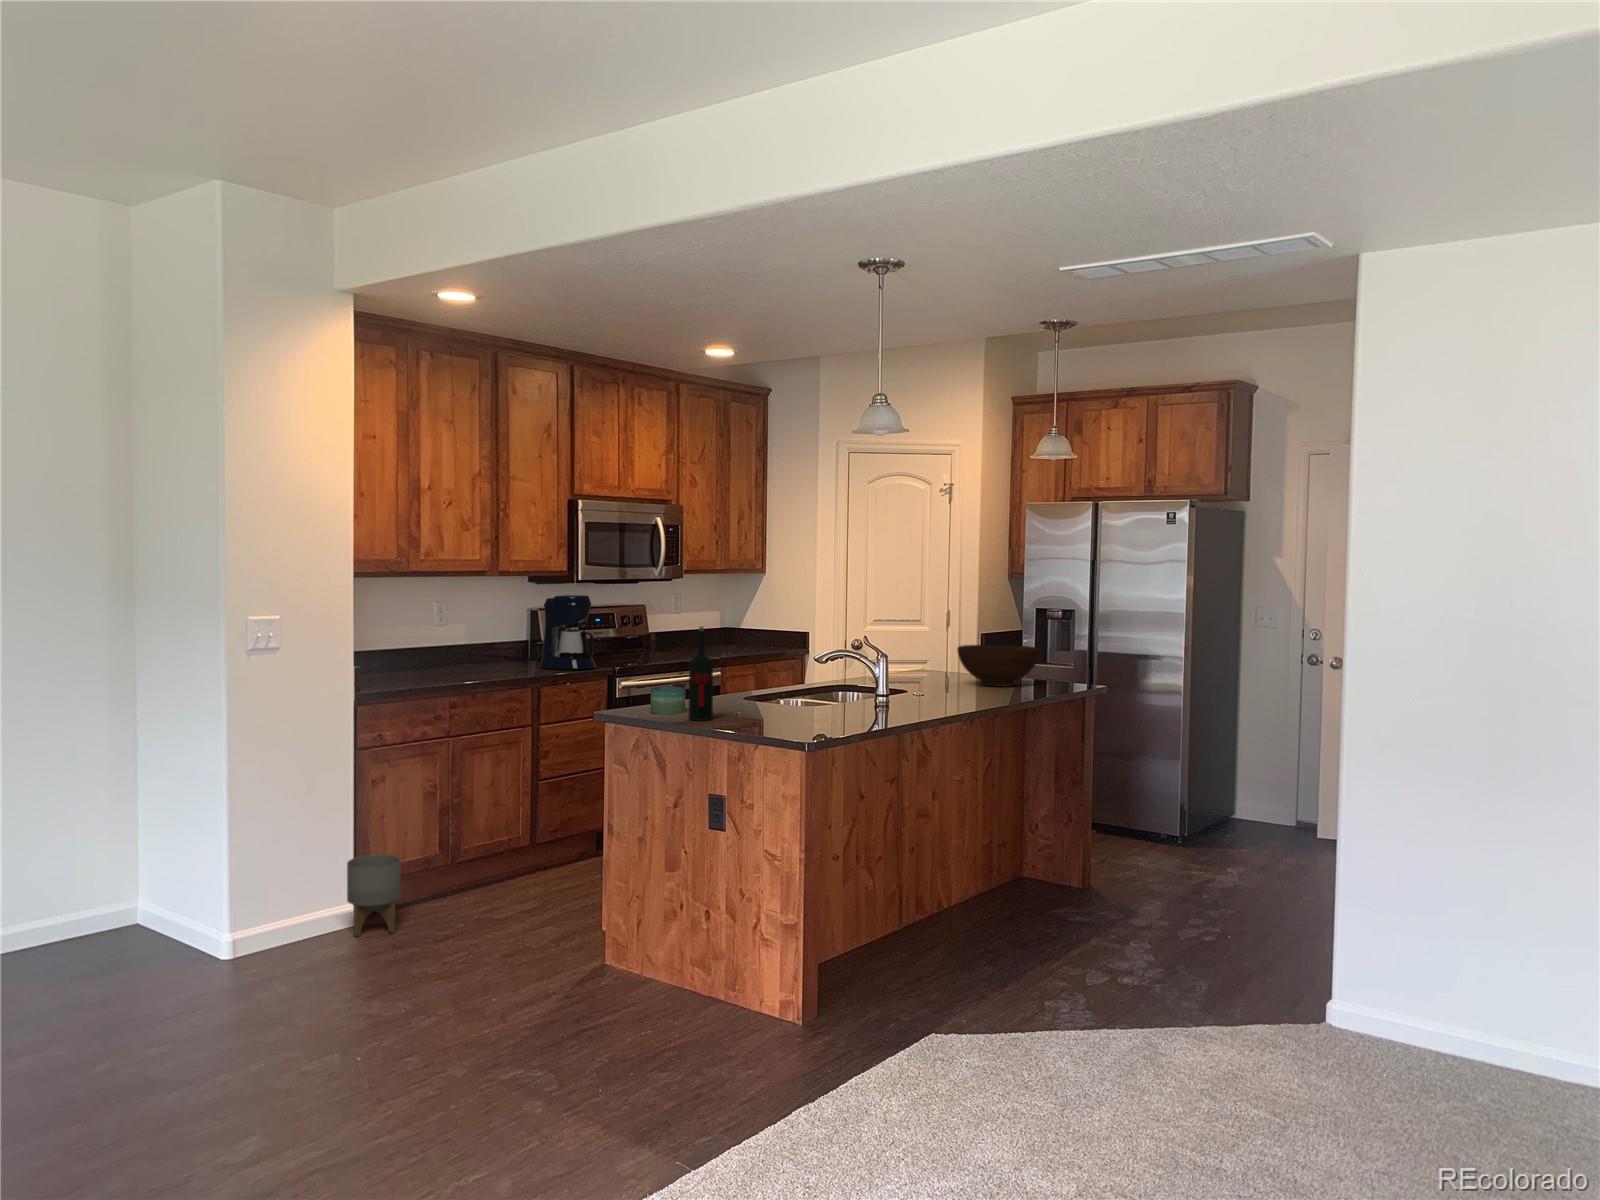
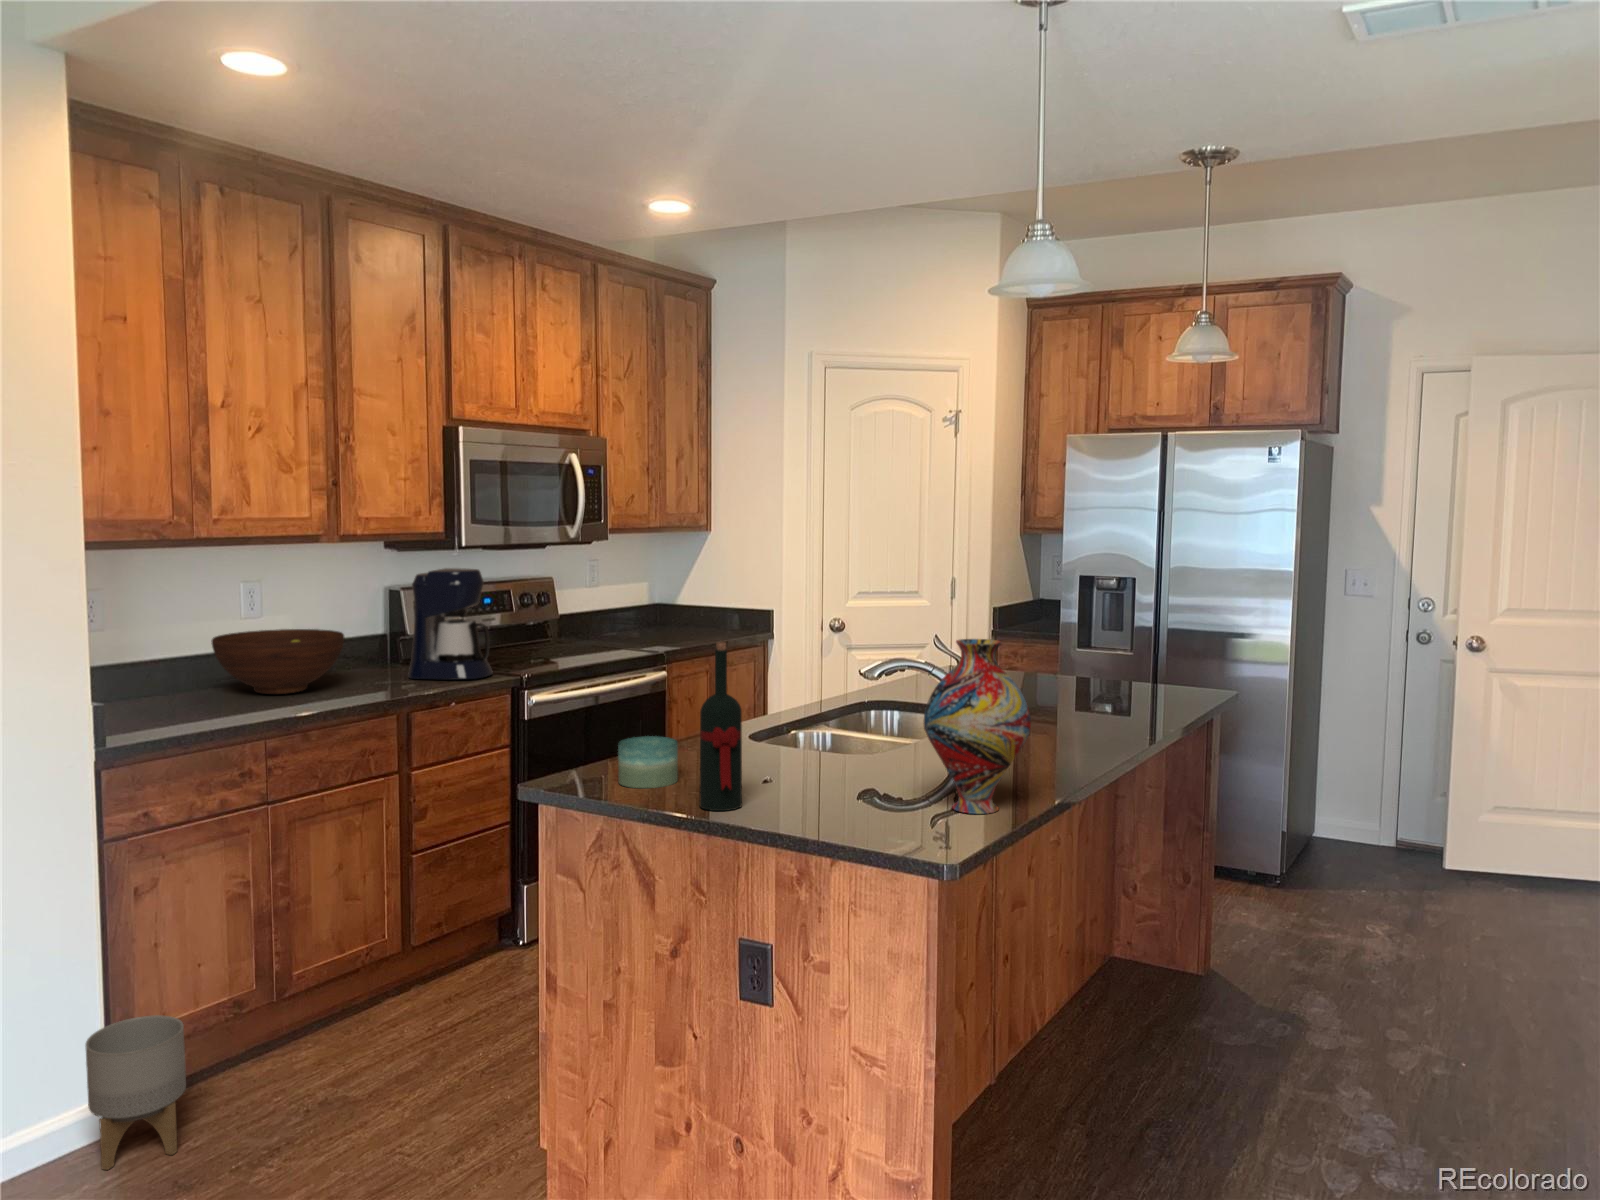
vase: none [811,626,870,723] -> present [924,639,1031,814]
fruit bowl: present [957,645,1040,687] -> present [211,629,344,694]

